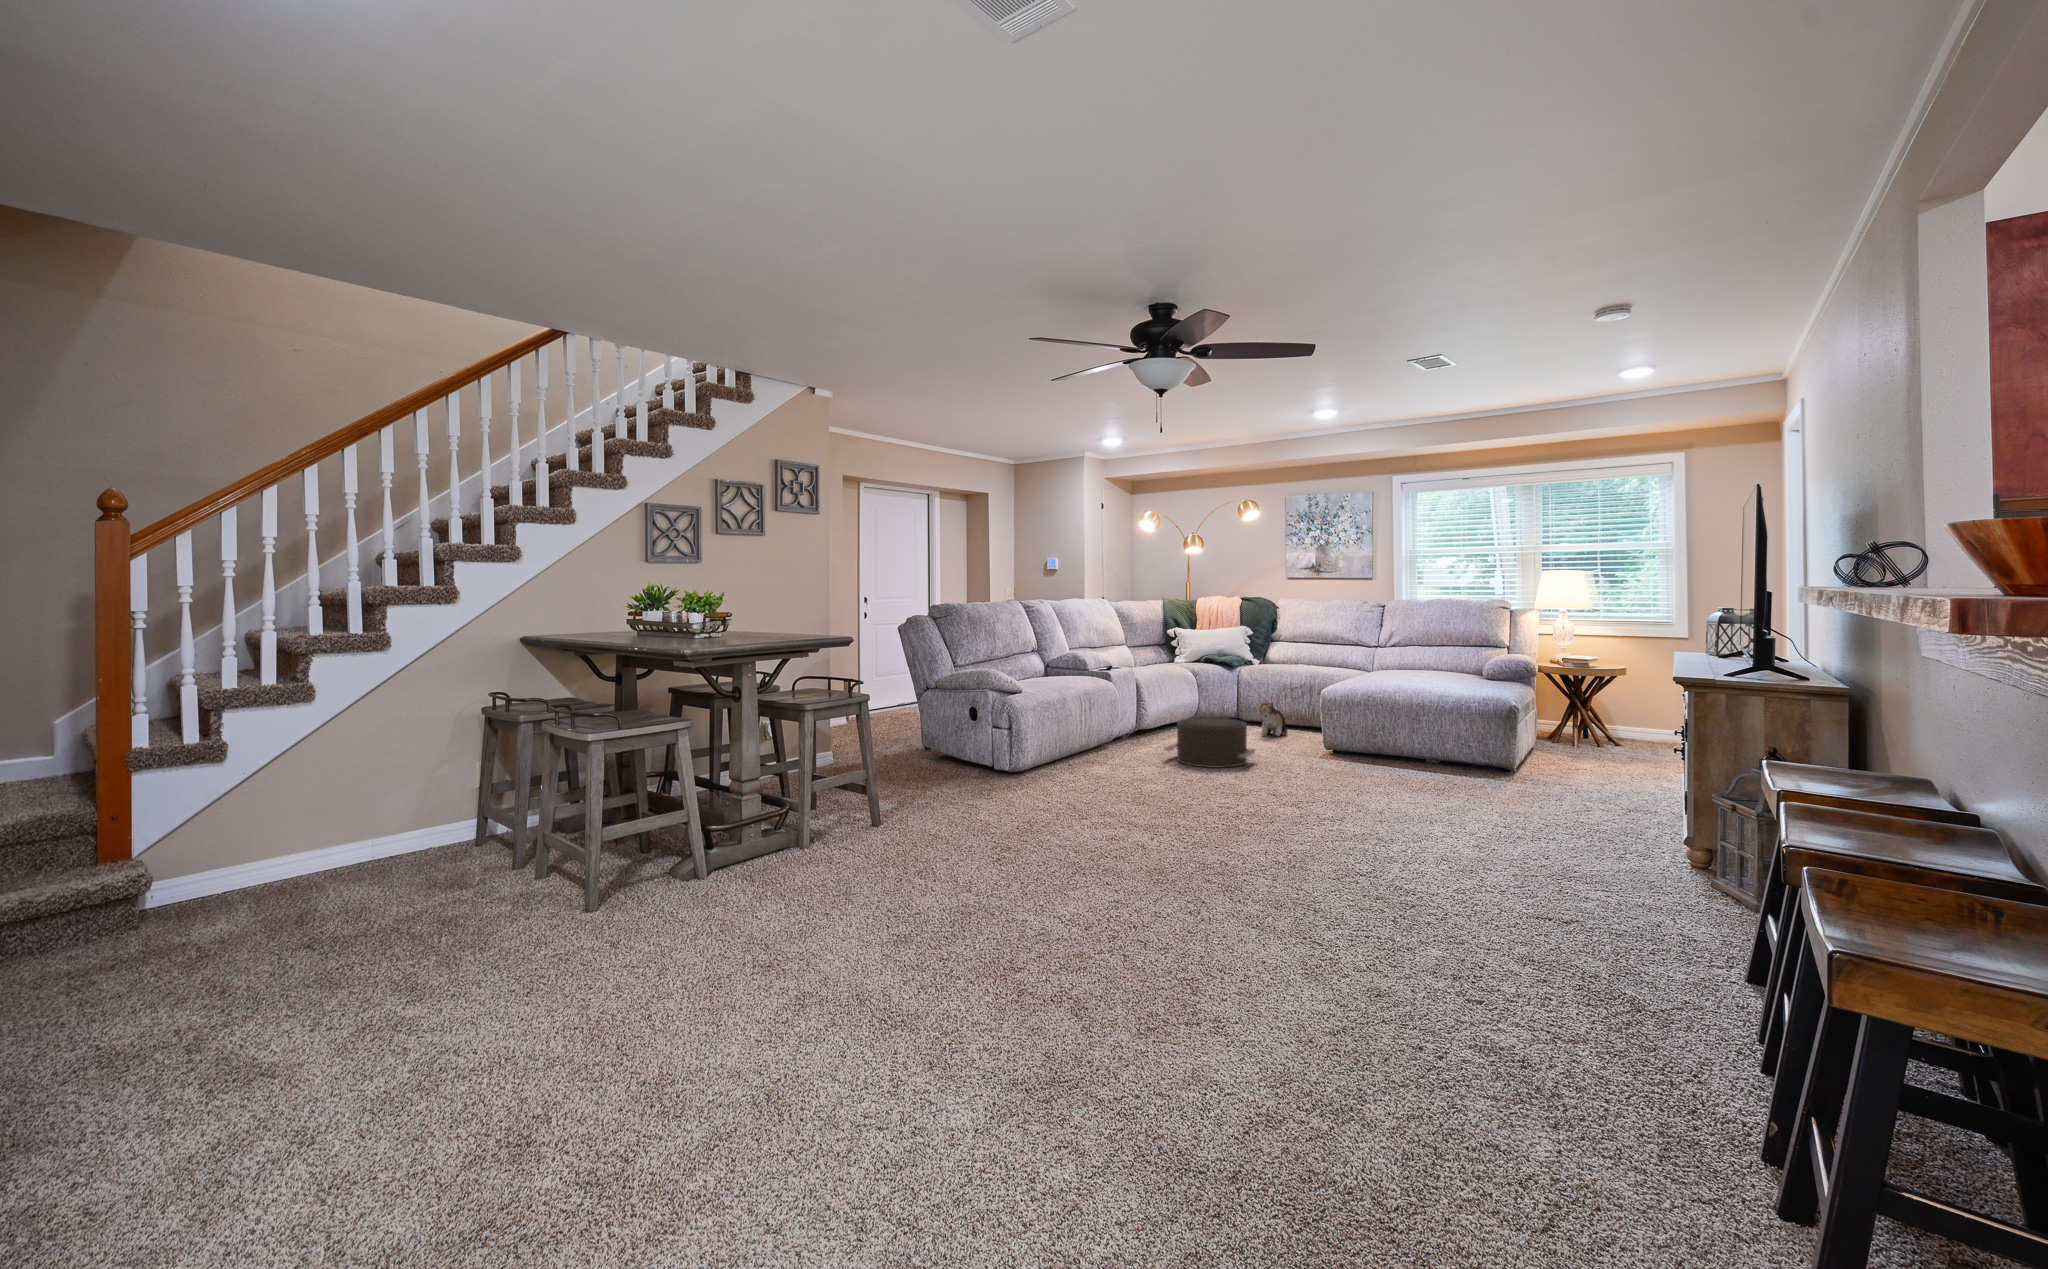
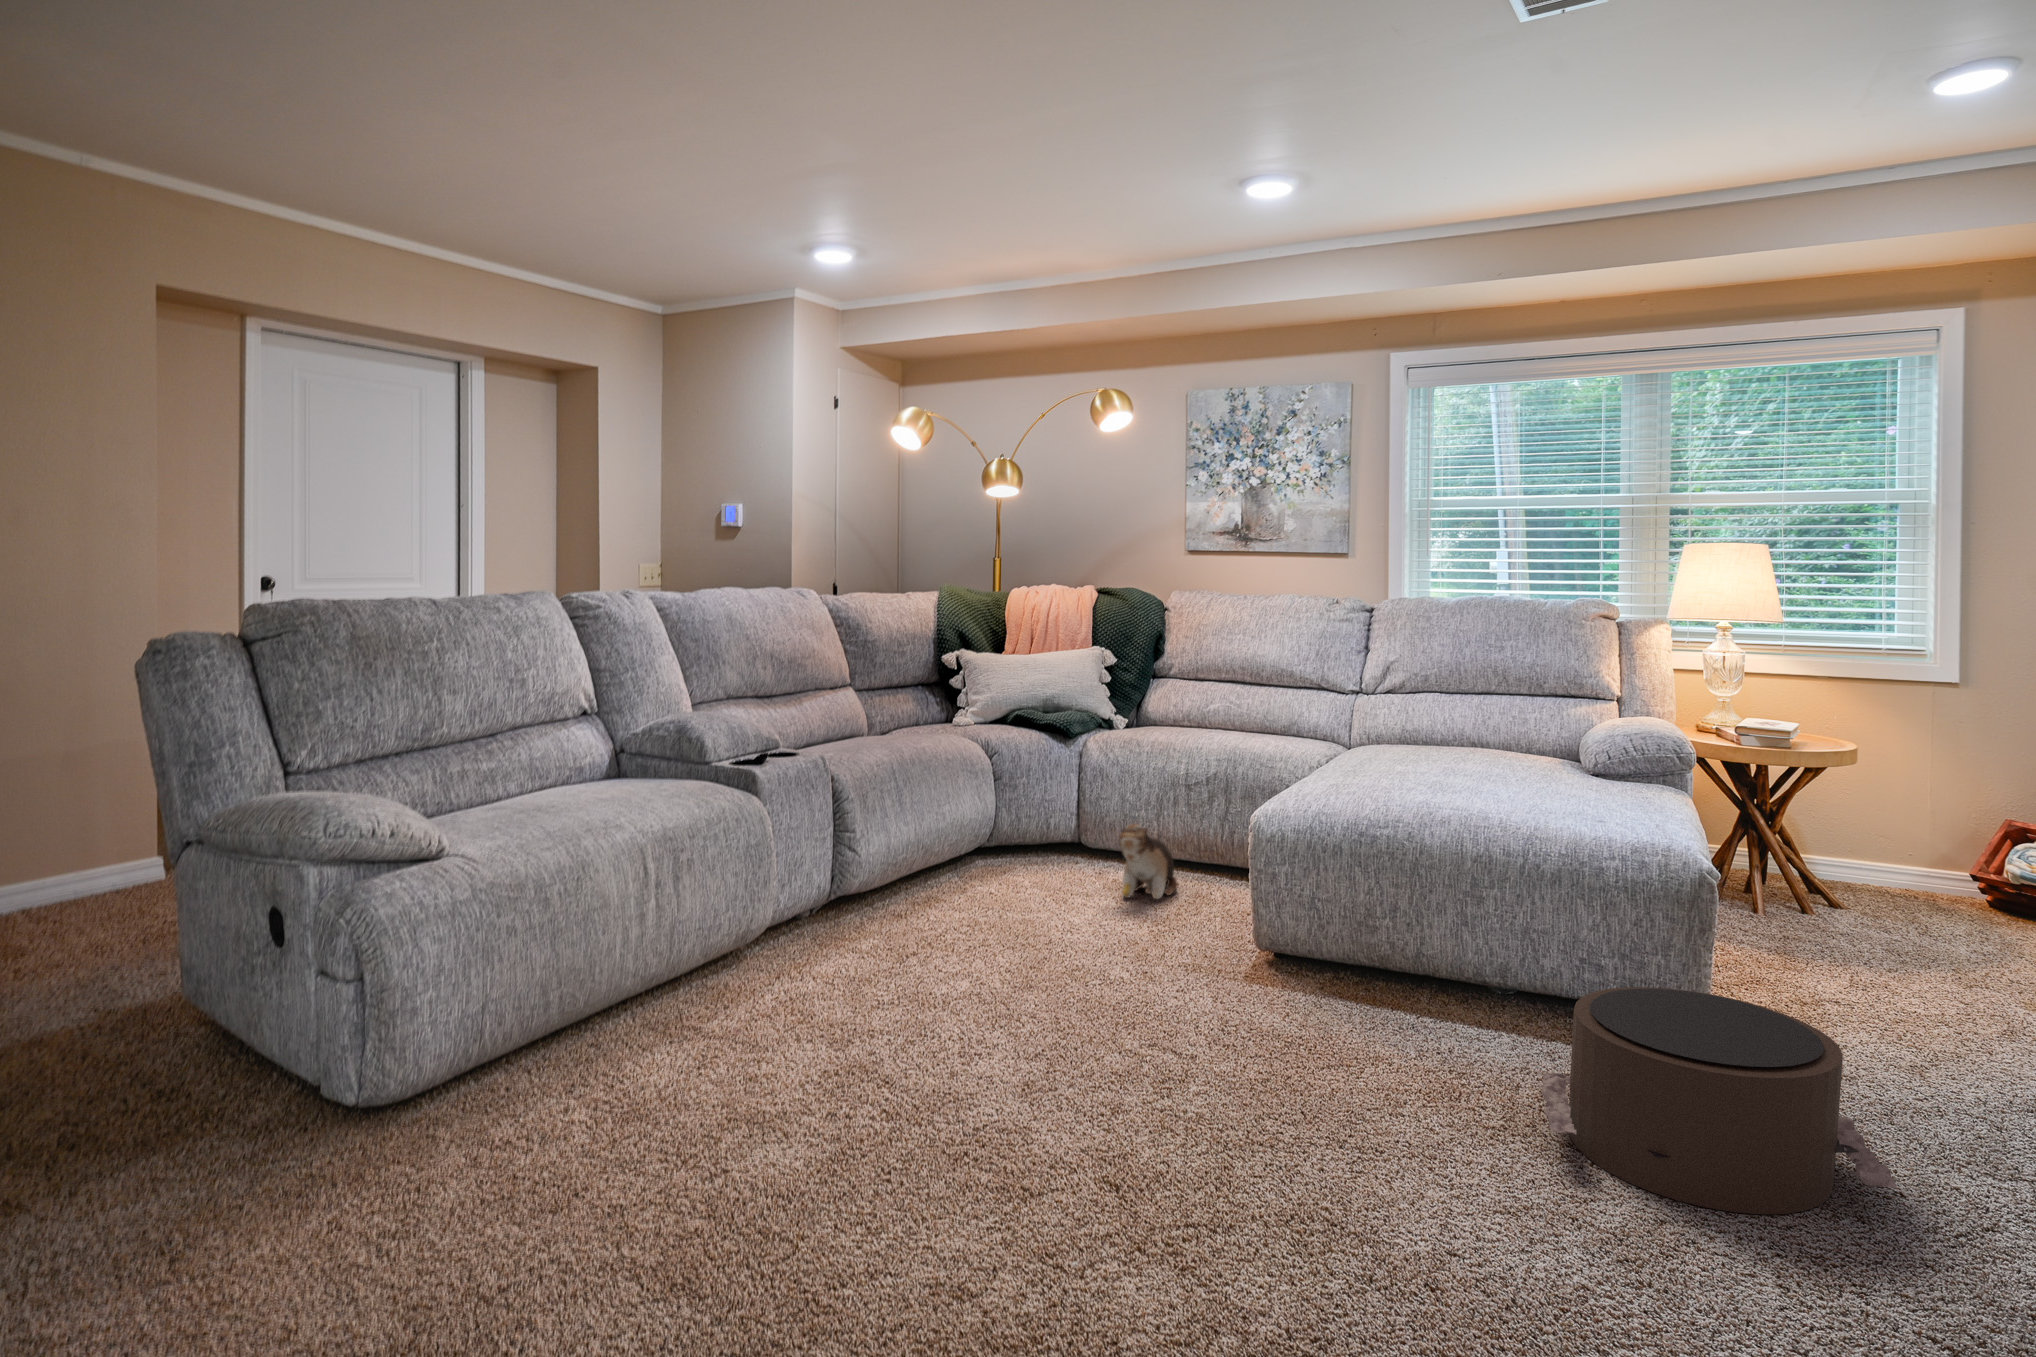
pouf: present [1164,717,1255,768] -> present [1542,987,1897,1214]

